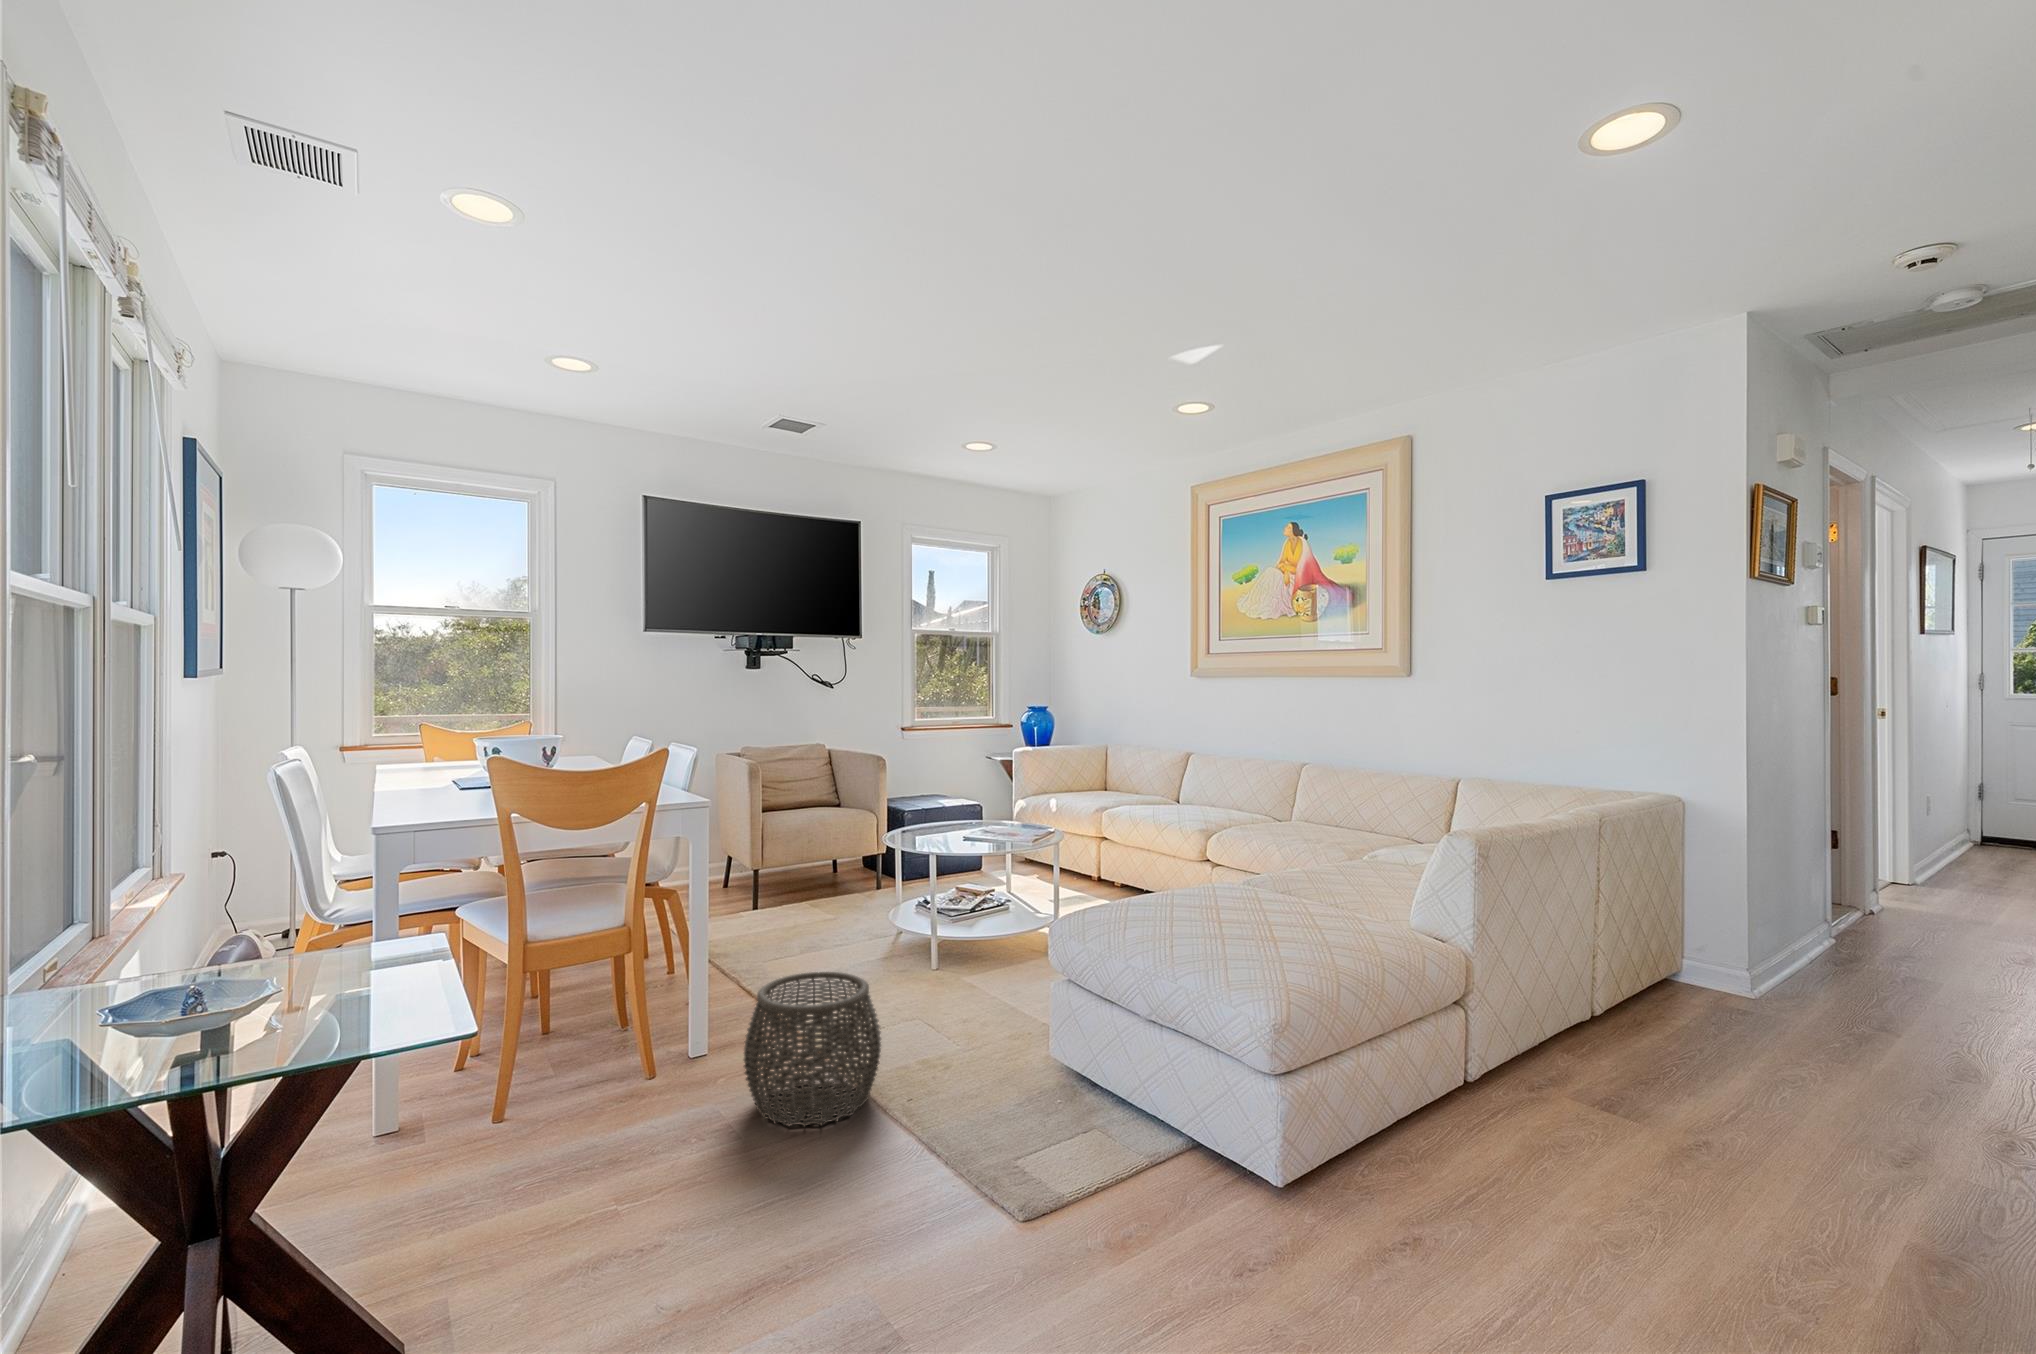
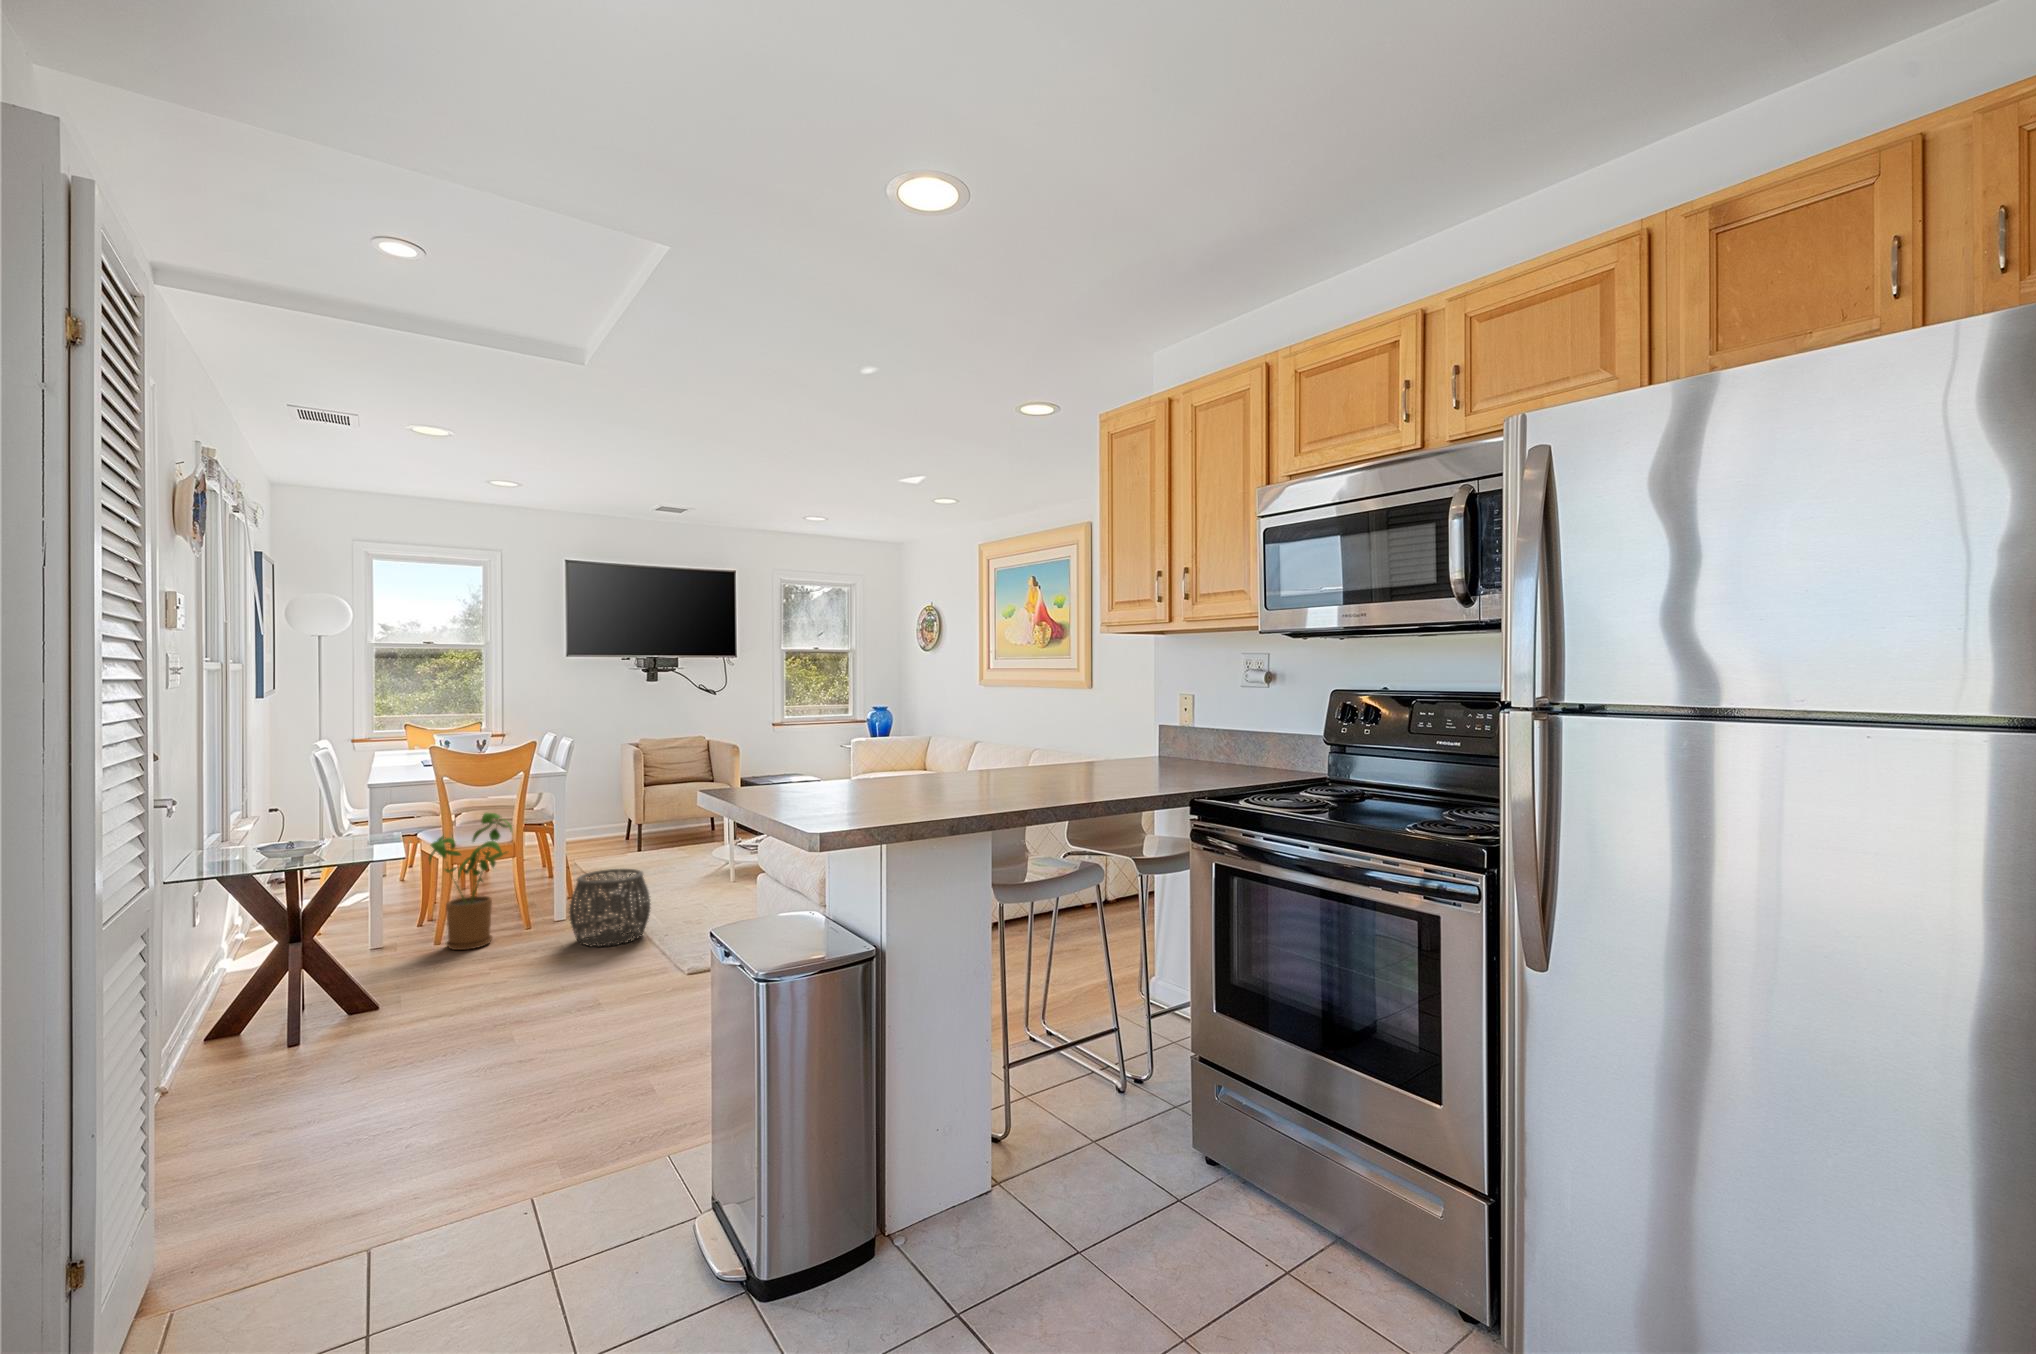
house plant: none [488,876,637,1135] -> present [428,813,512,950]

